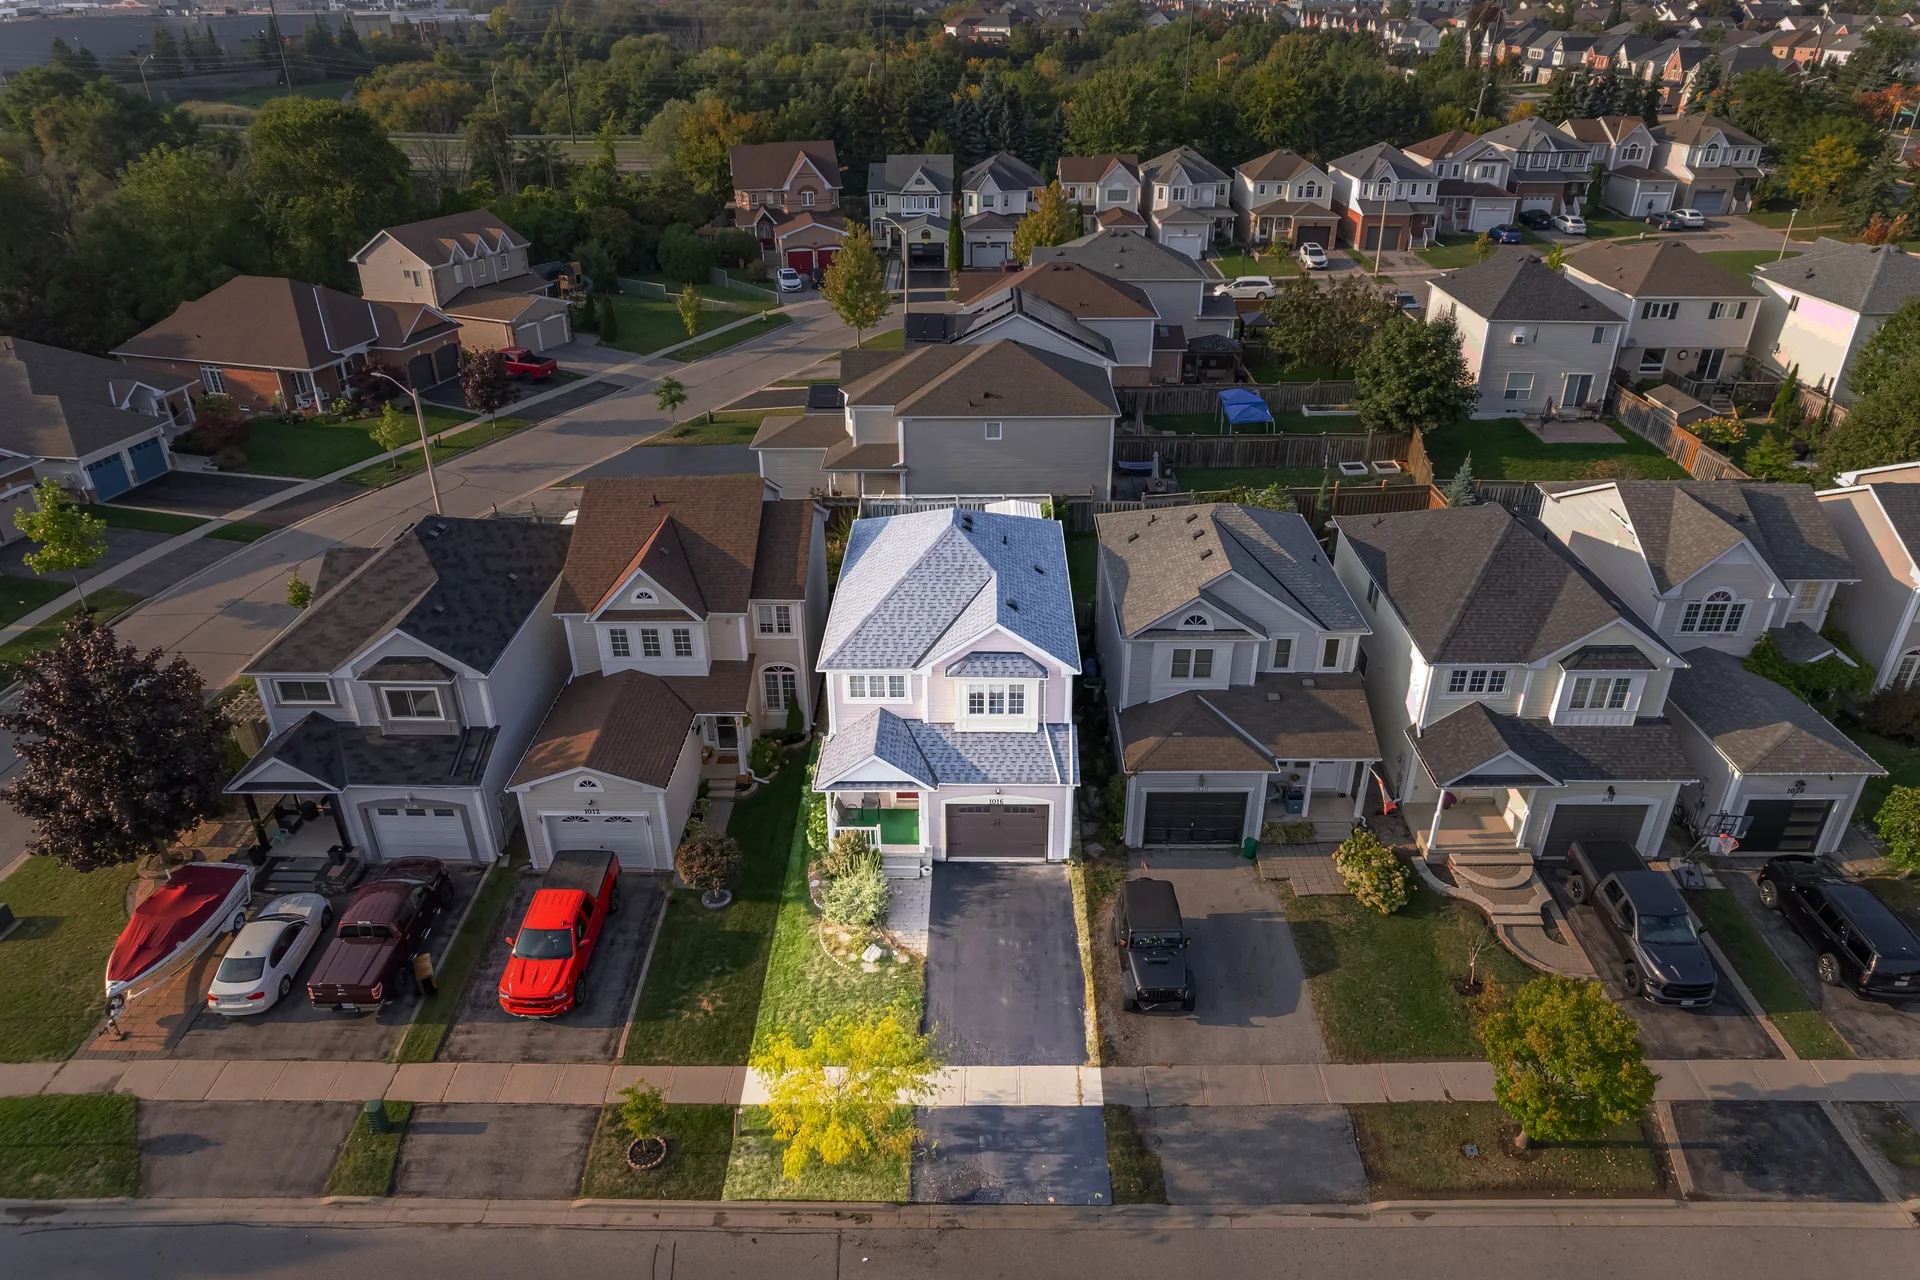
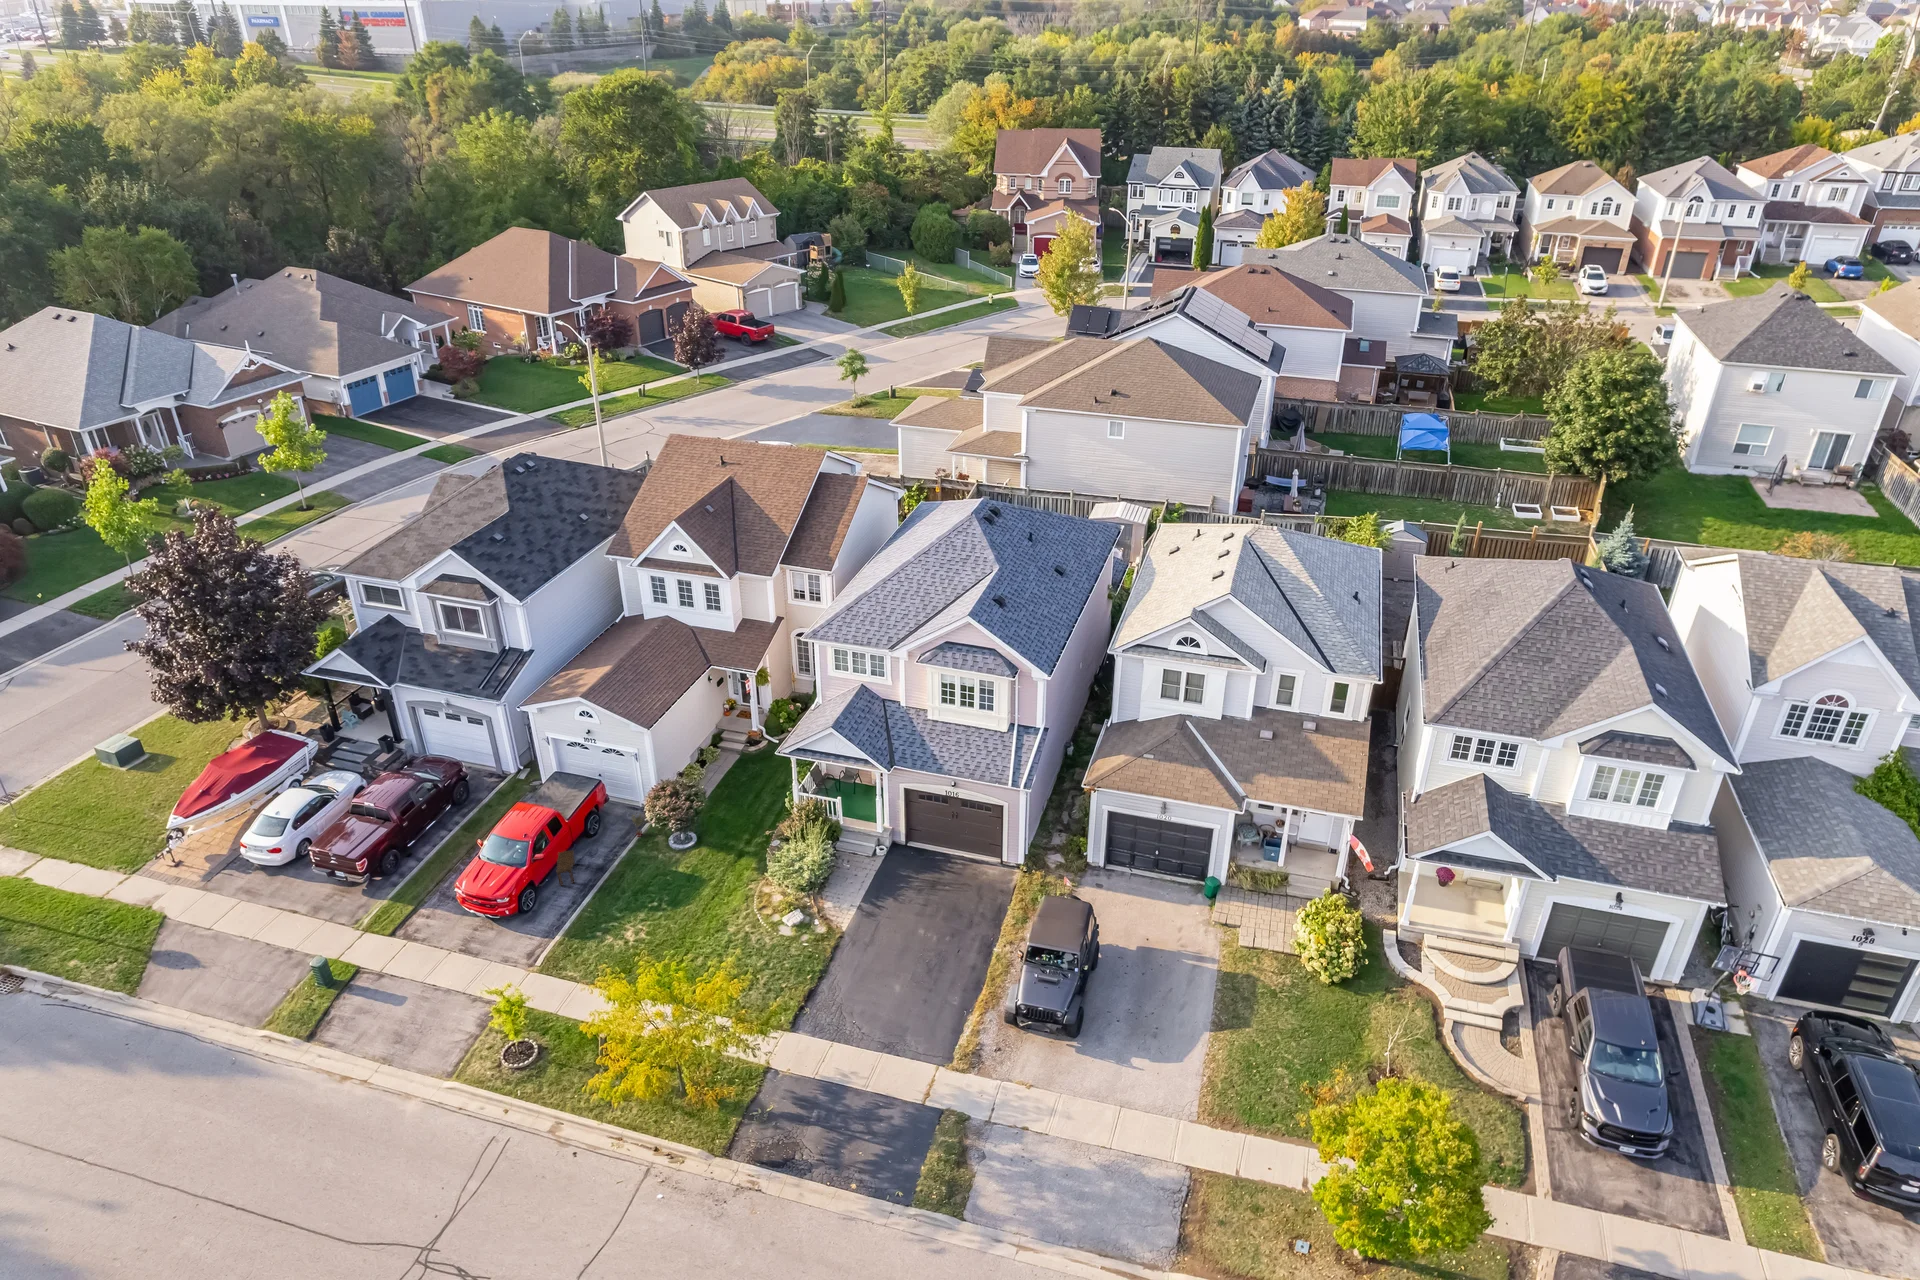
bench: present [412,953,437,994] -> present [557,851,575,886]

